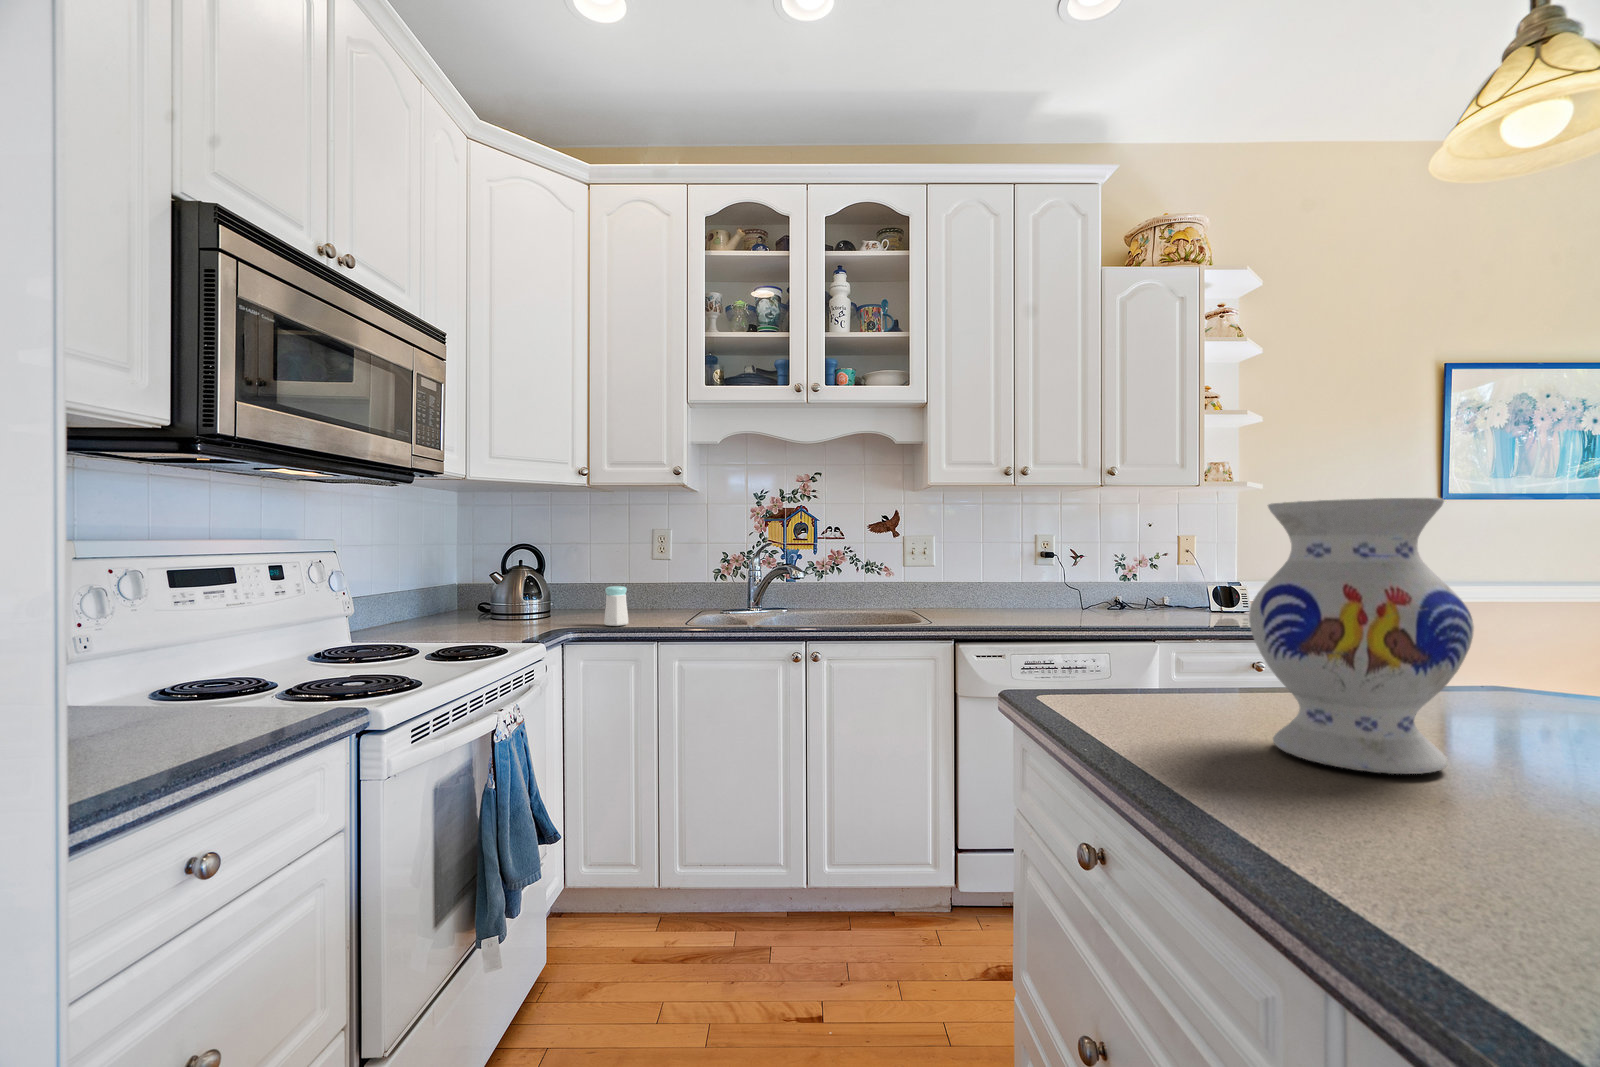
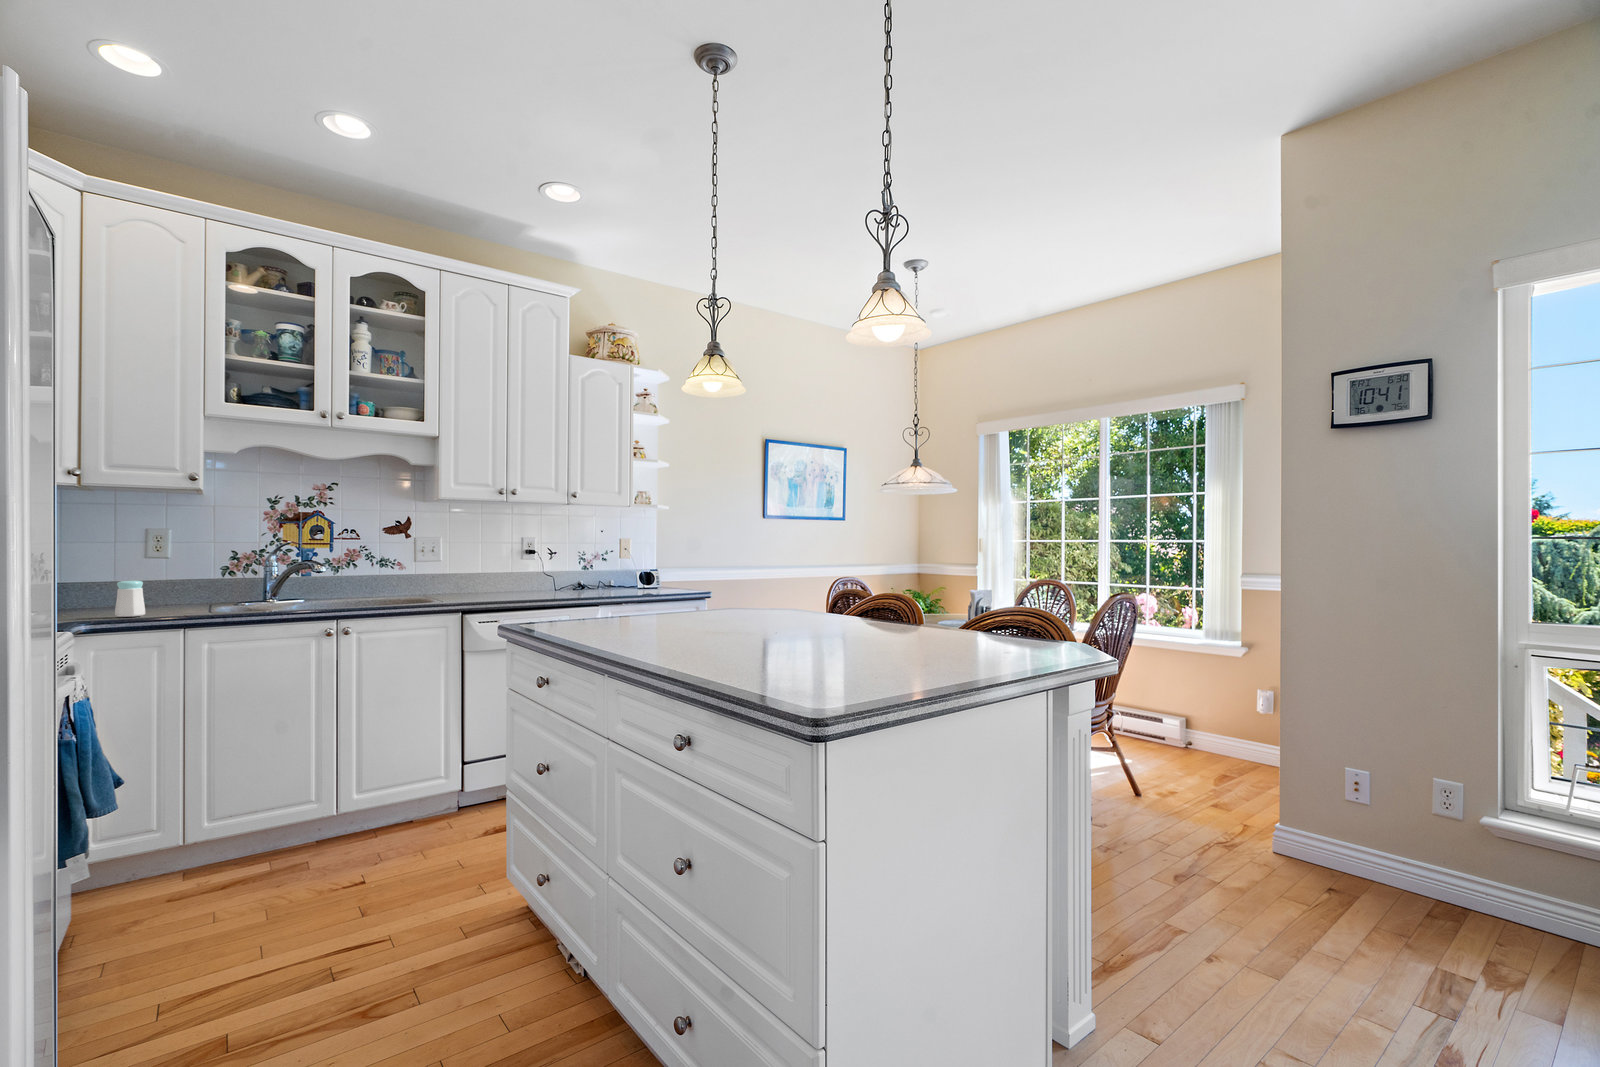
vase: present [1249,498,1474,774] -> none [621,518,694,624]

